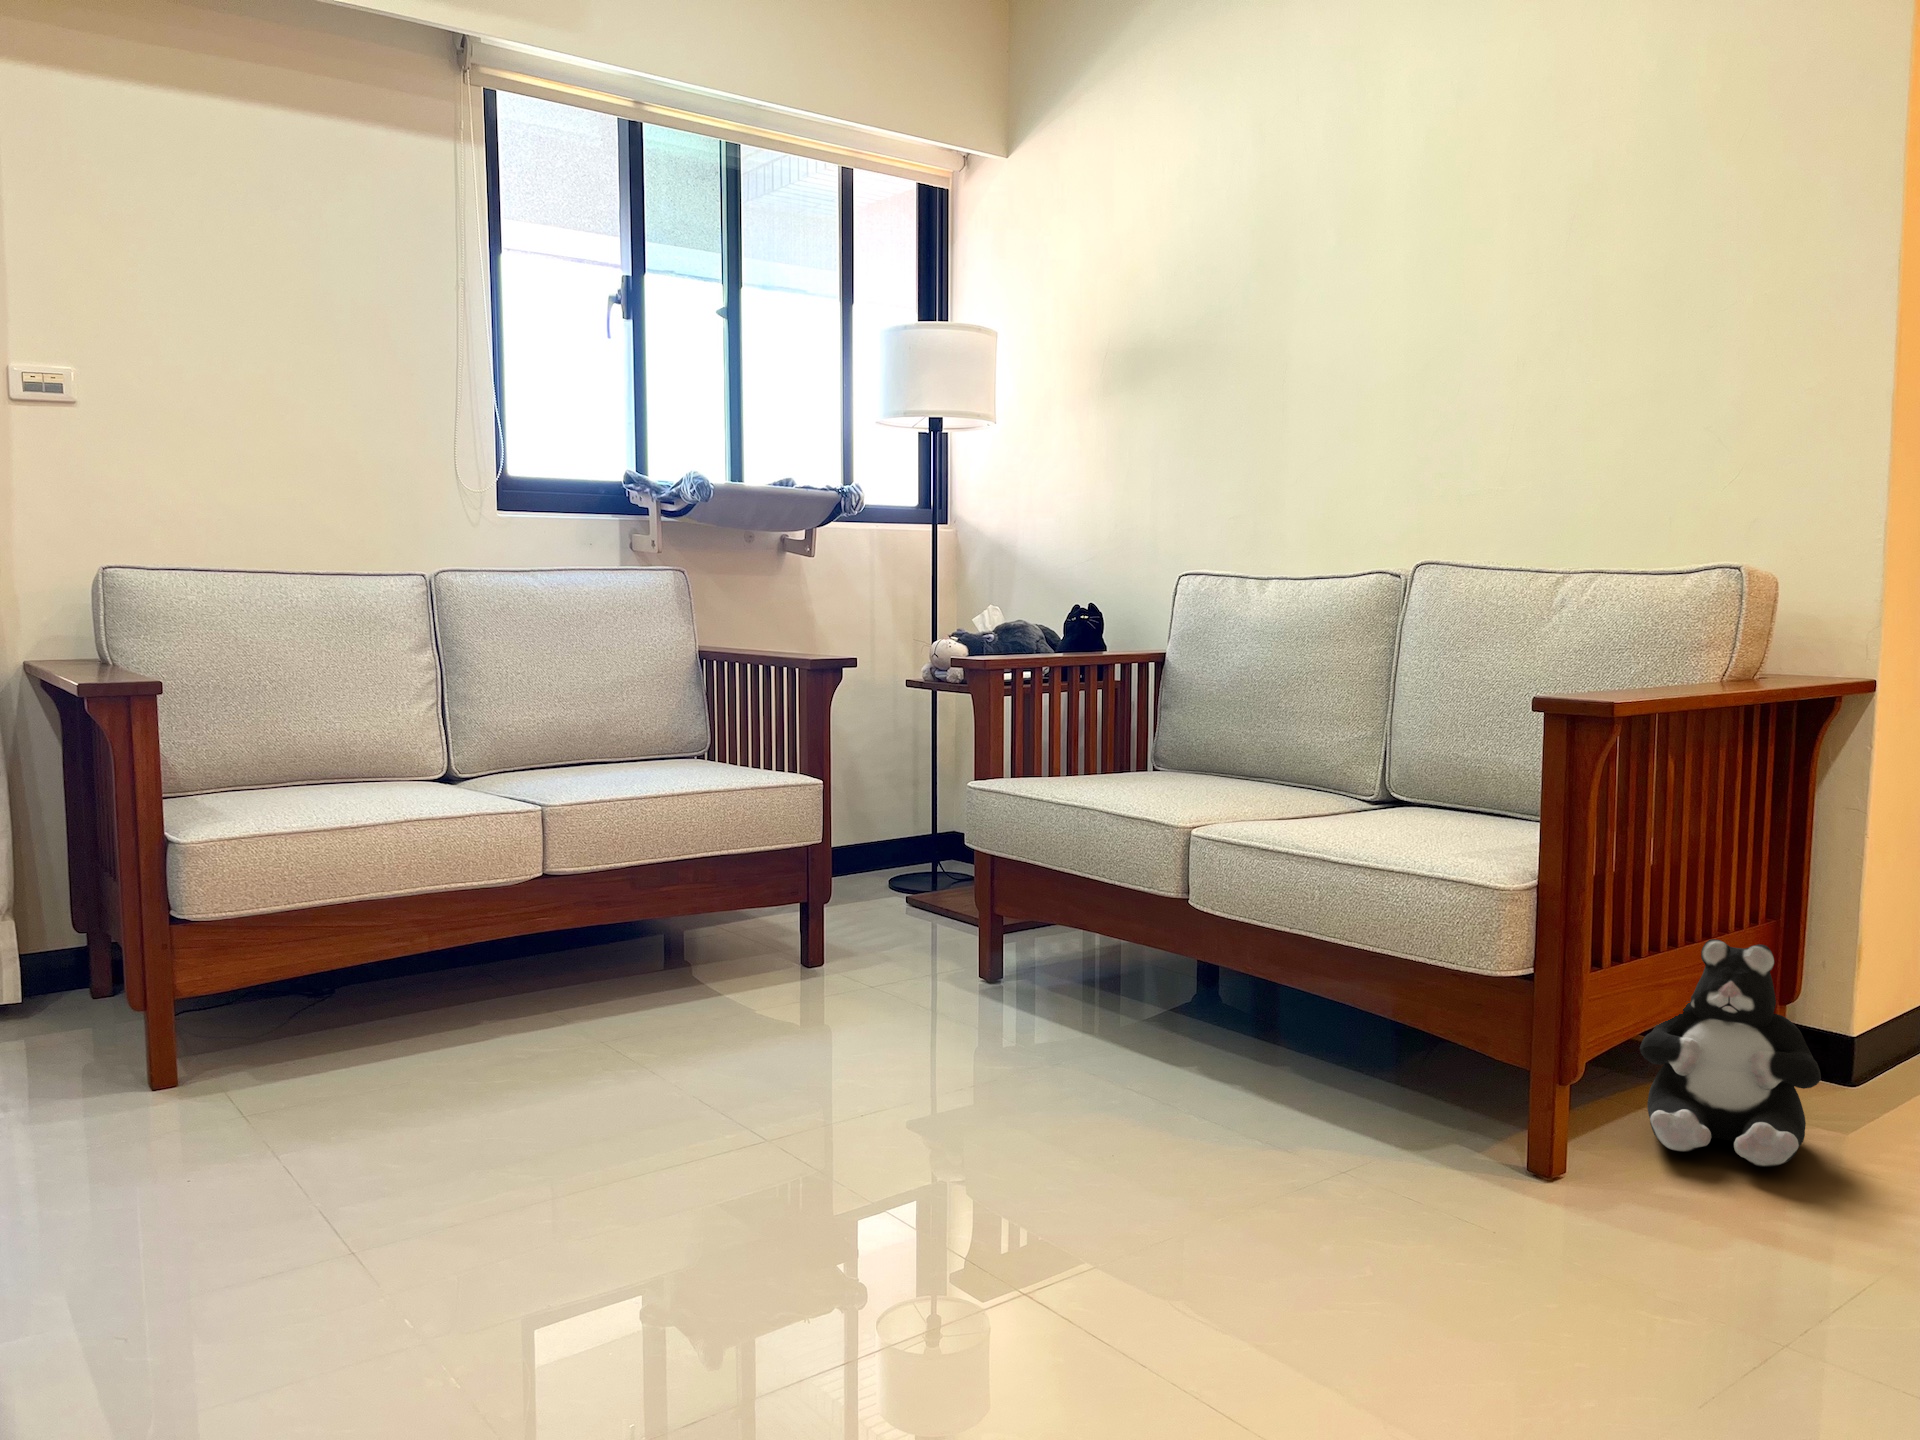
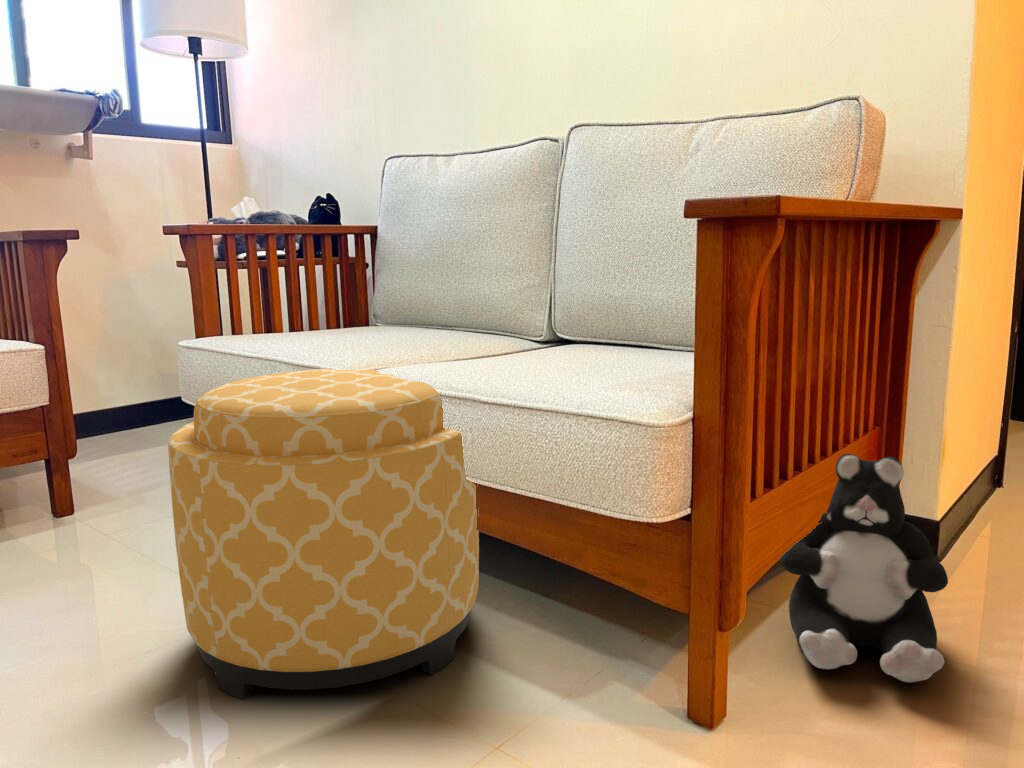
ottoman: none [1025,822,1315,1124] -> present [168,368,479,699]

